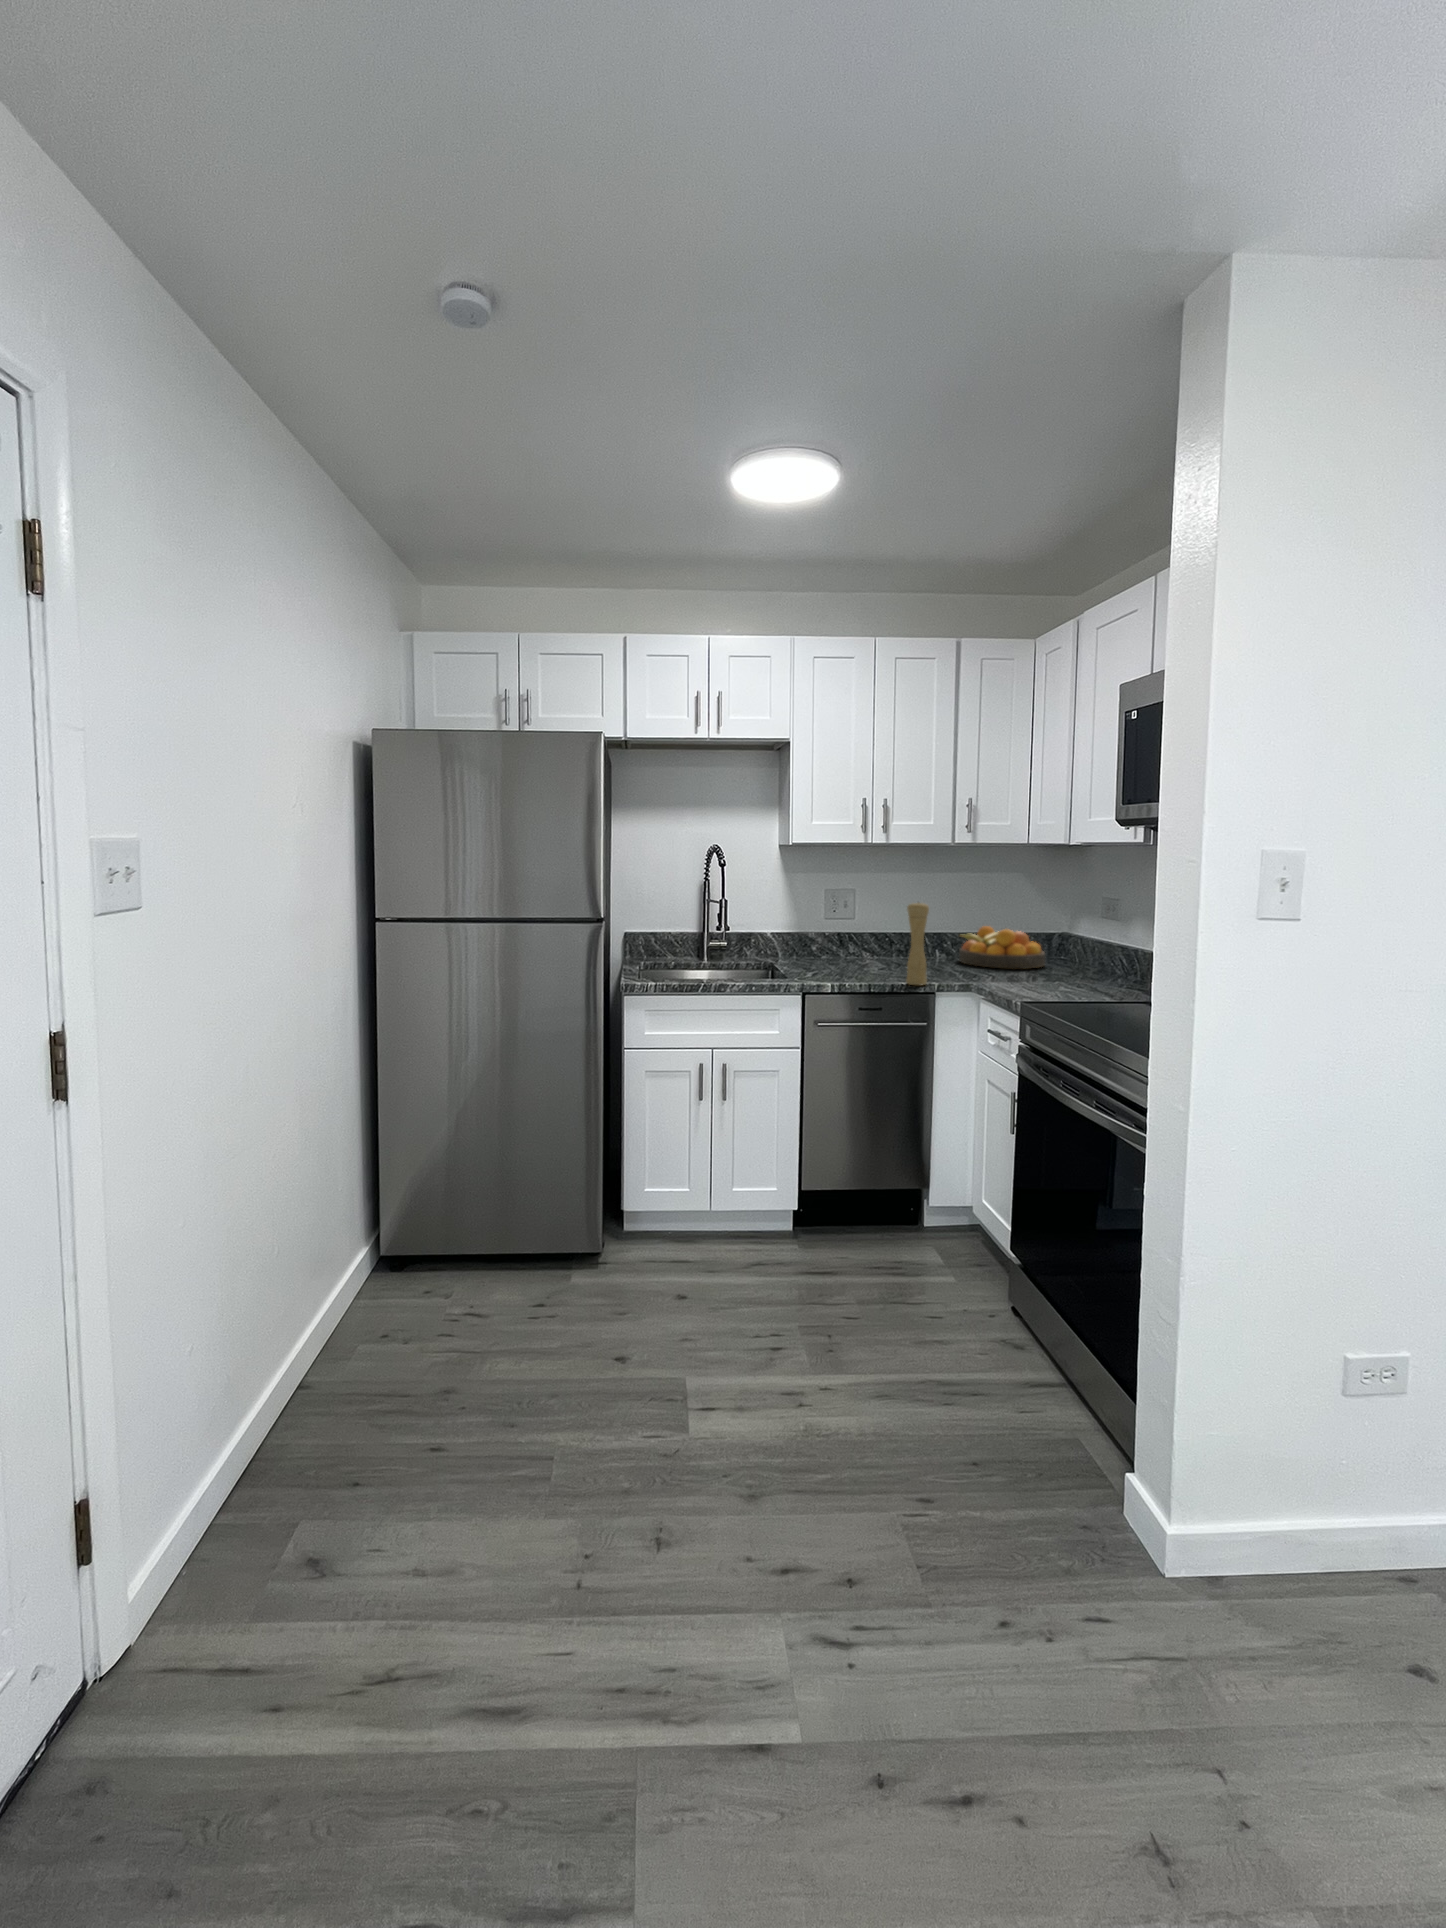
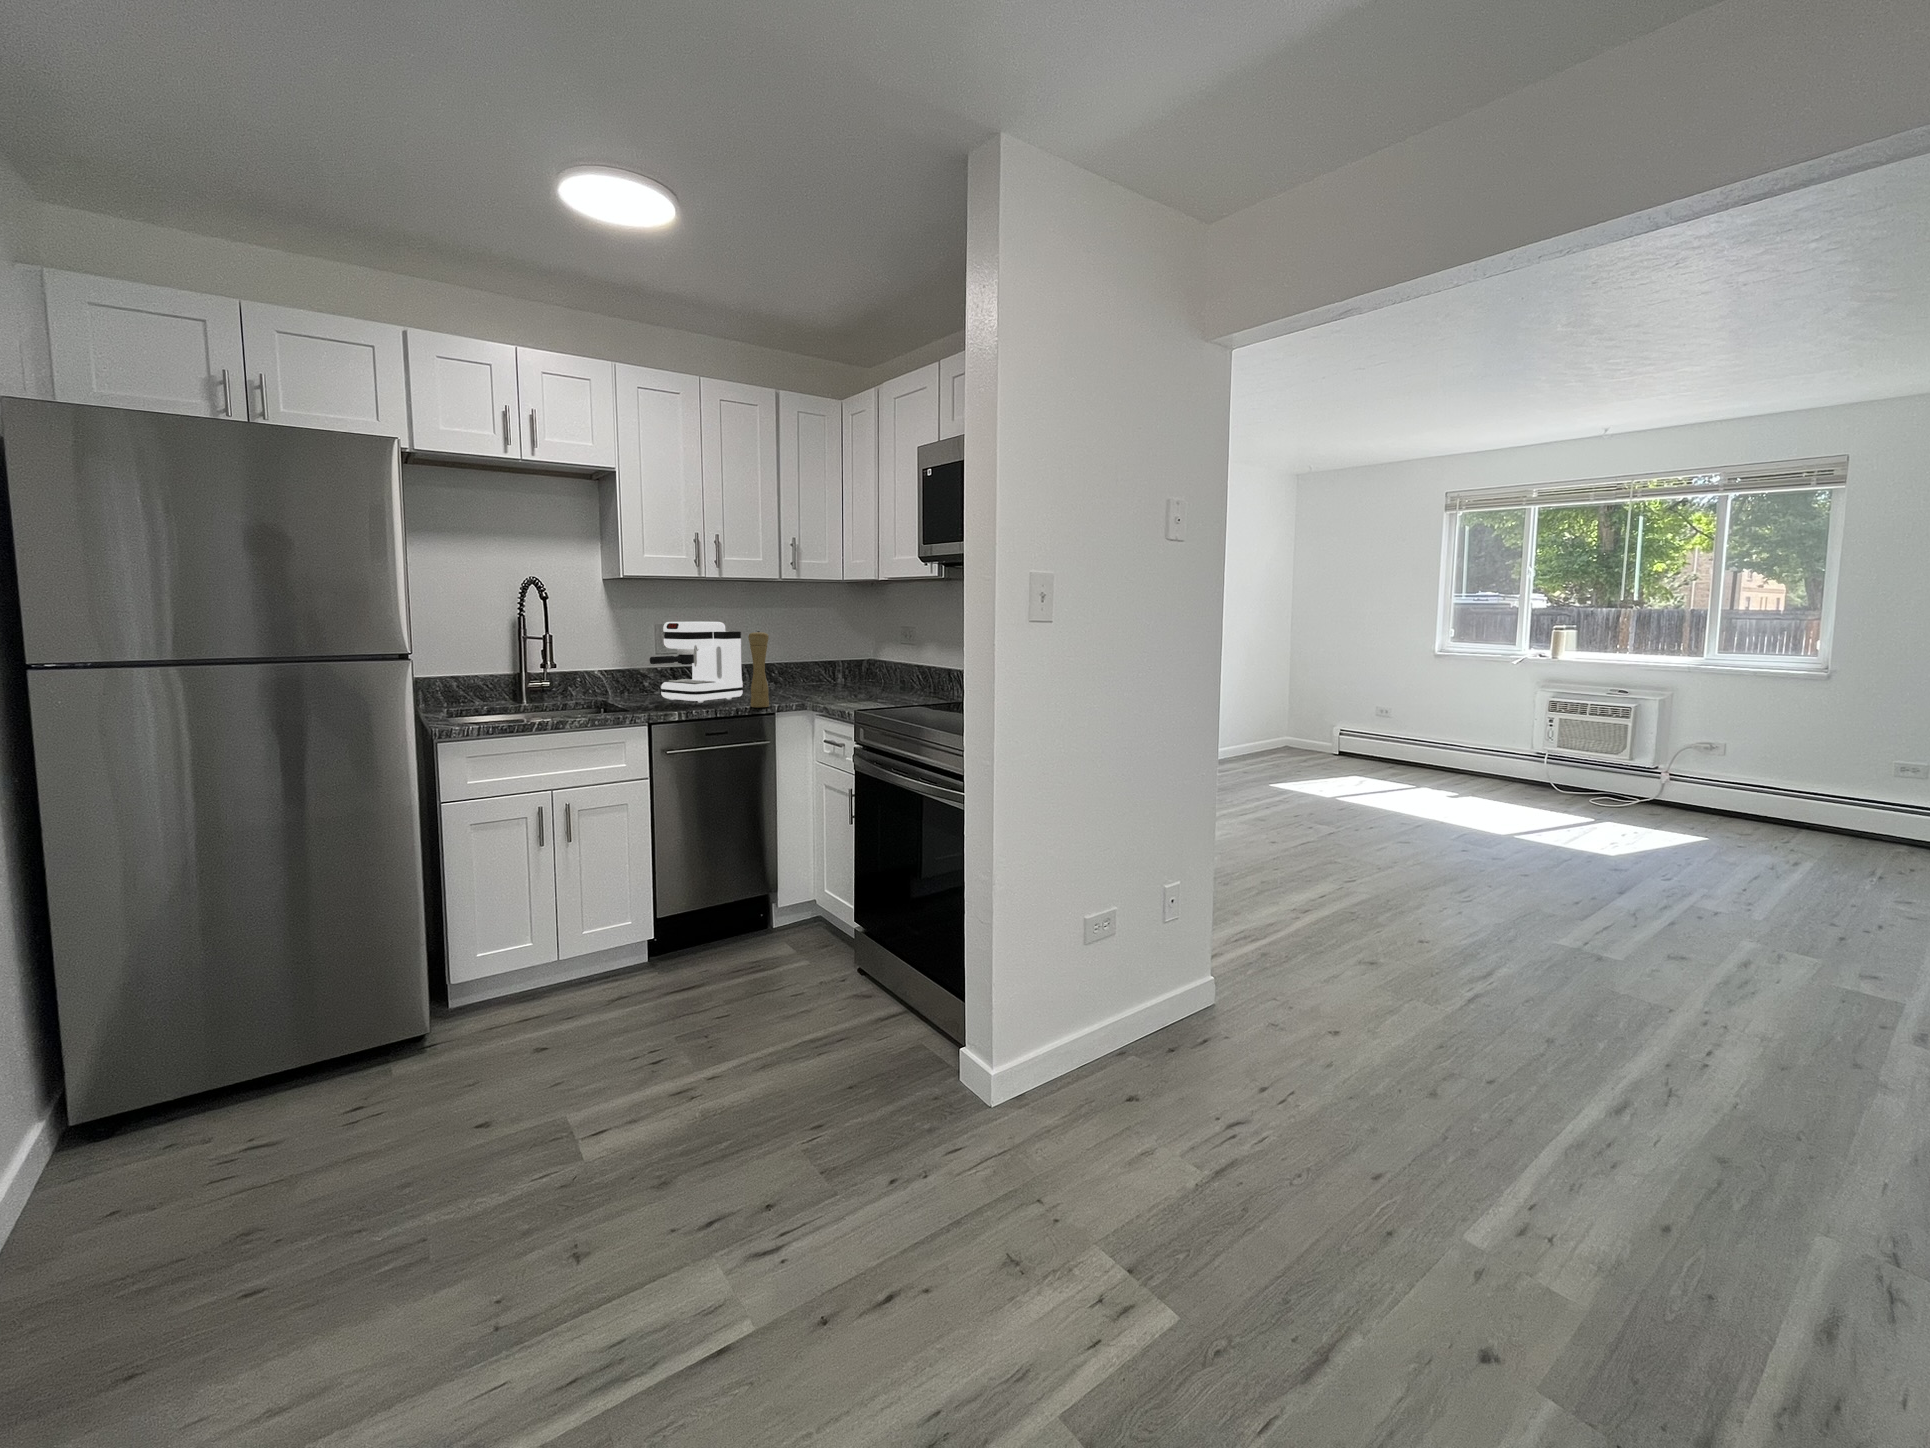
coffee maker: none [811,888,904,973] -> present [650,622,743,703]
fruit bowl: present [959,926,1045,969] -> none [786,656,859,691]

